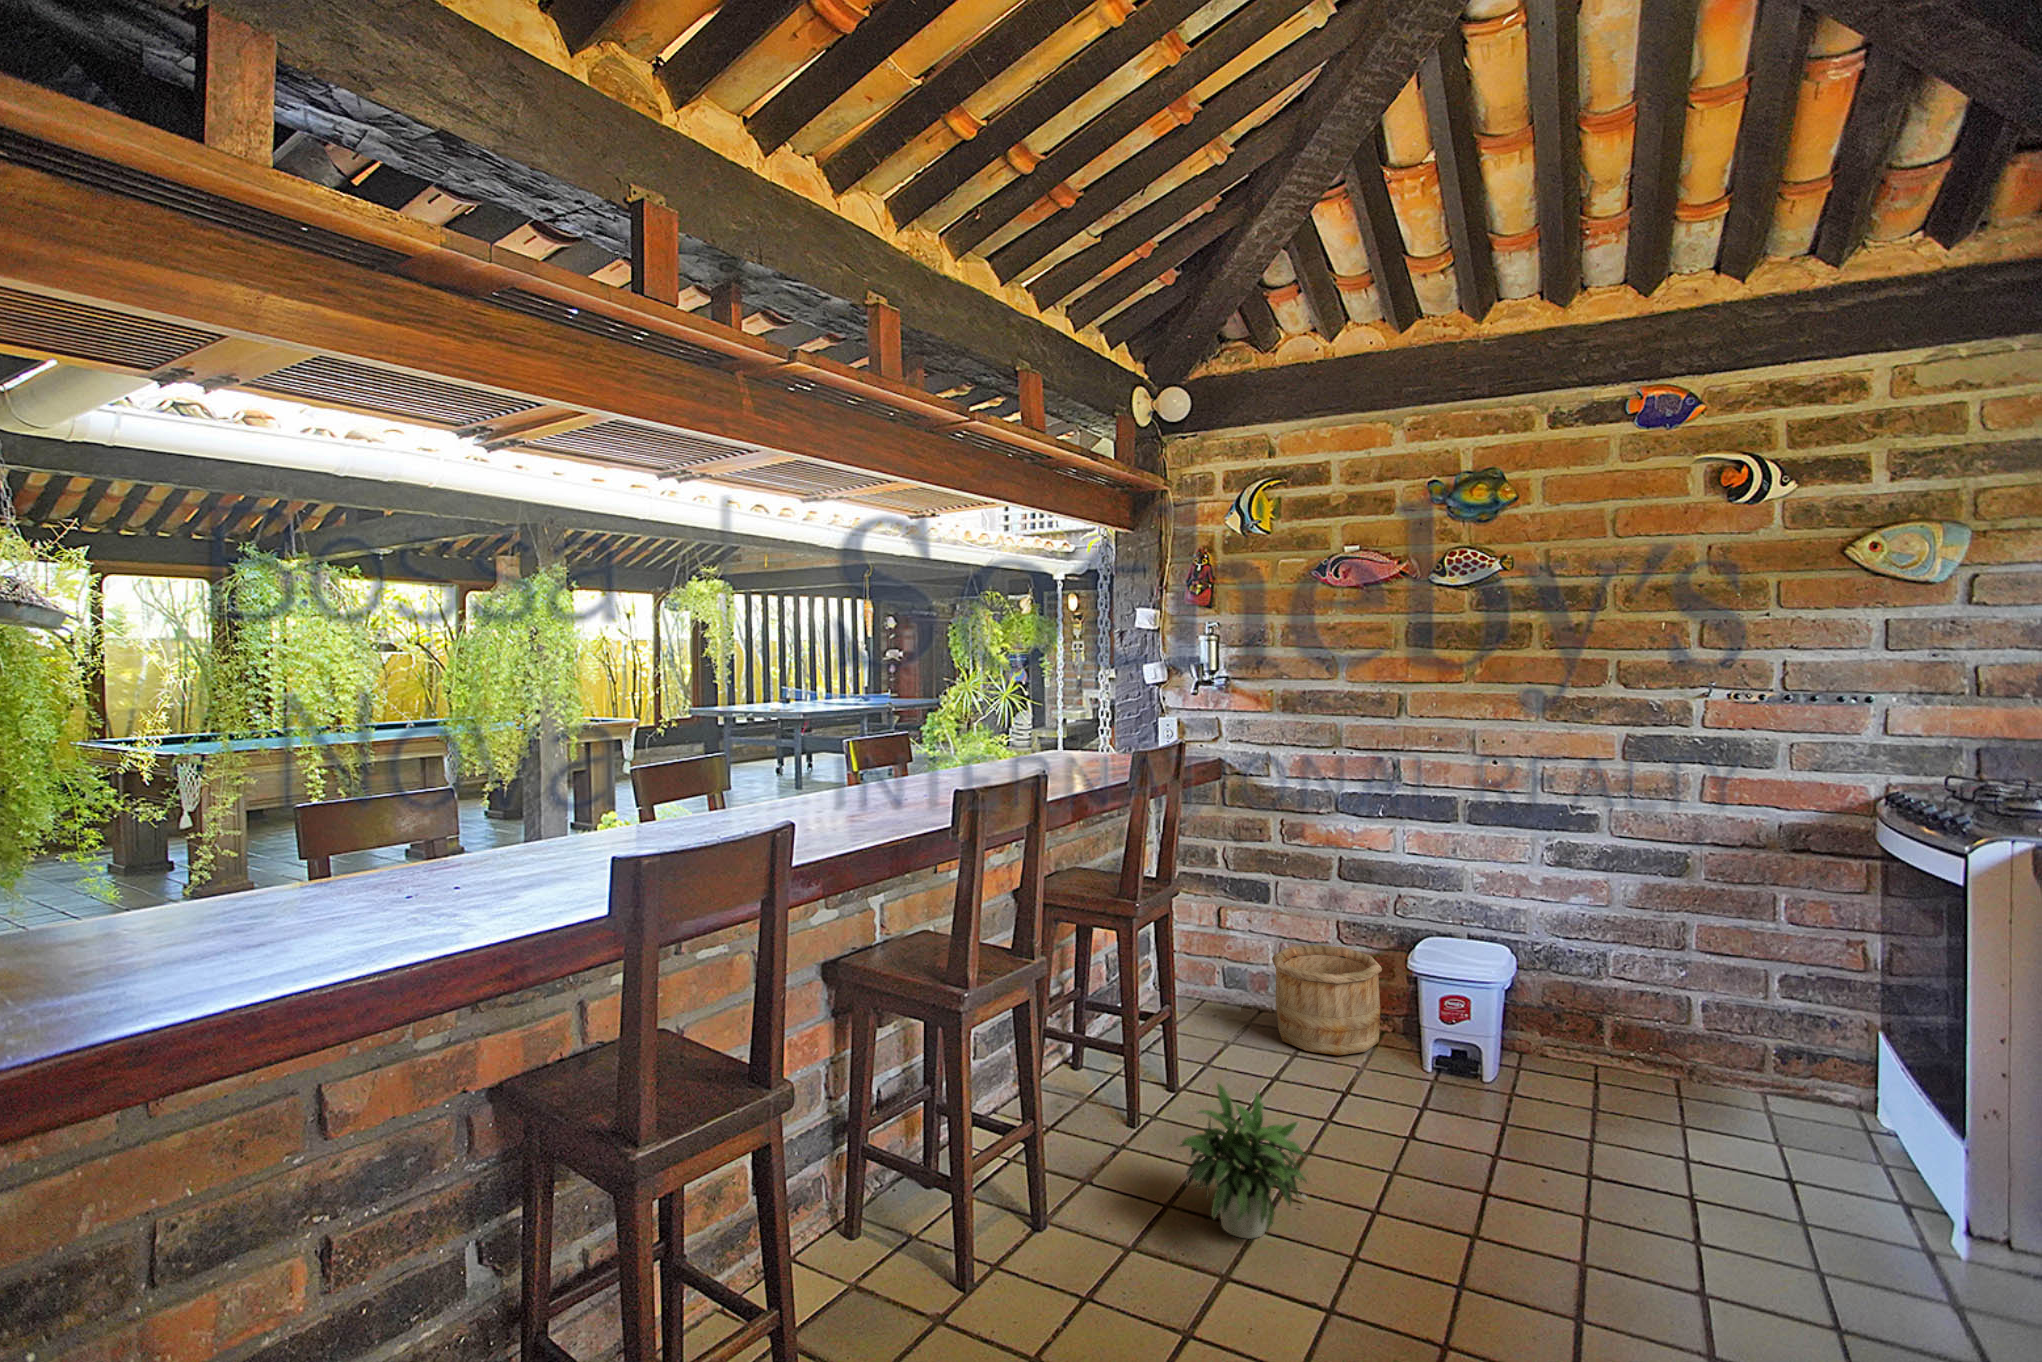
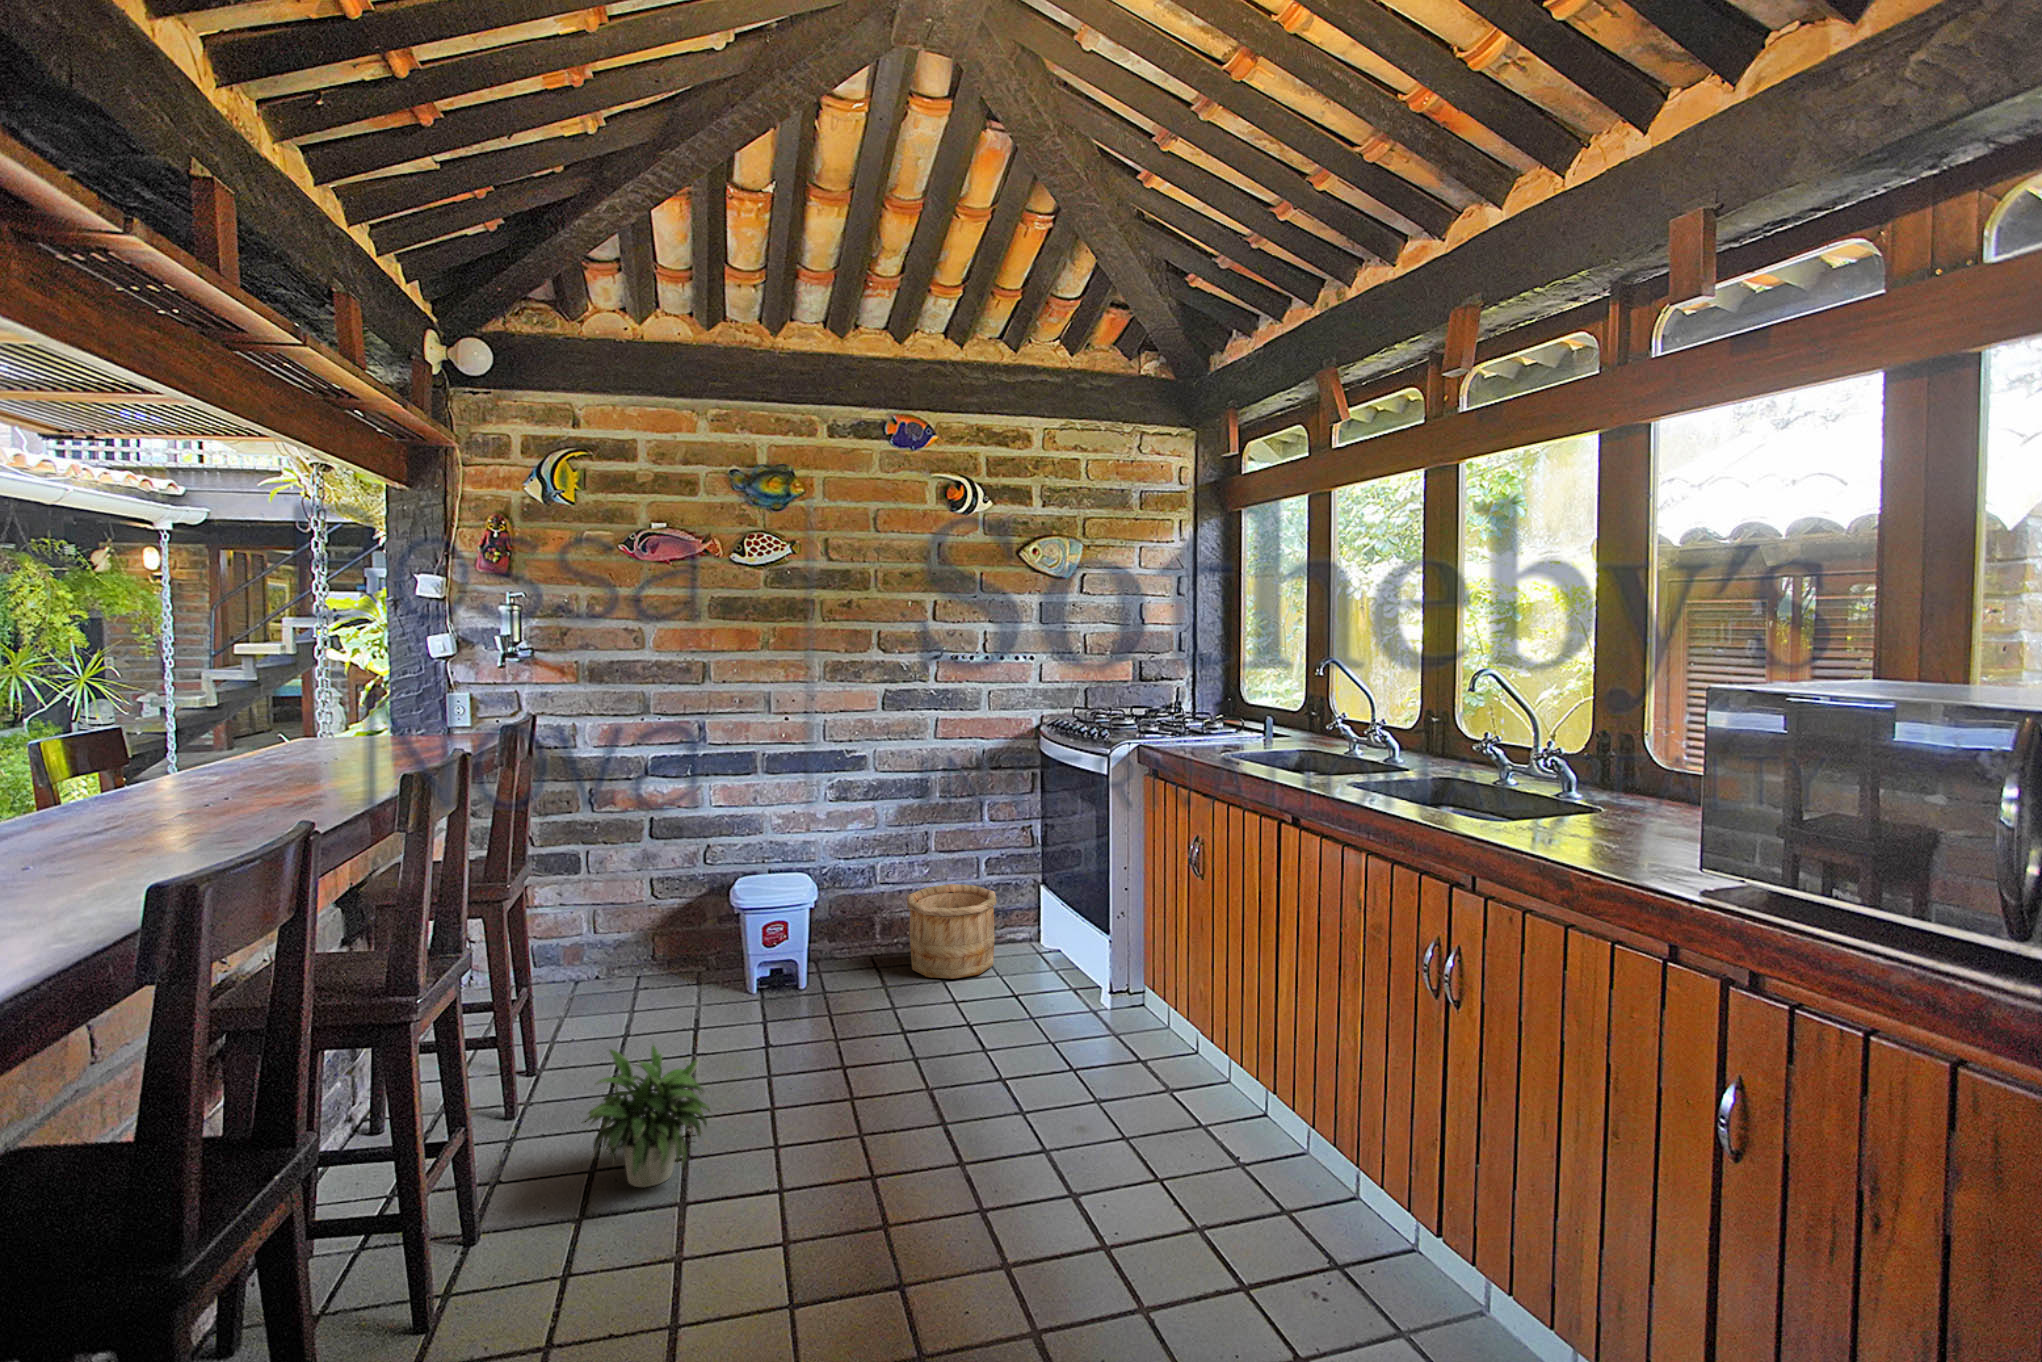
wooden bucket: present [1272,945,1382,1055] -> present [907,884,996,979]

